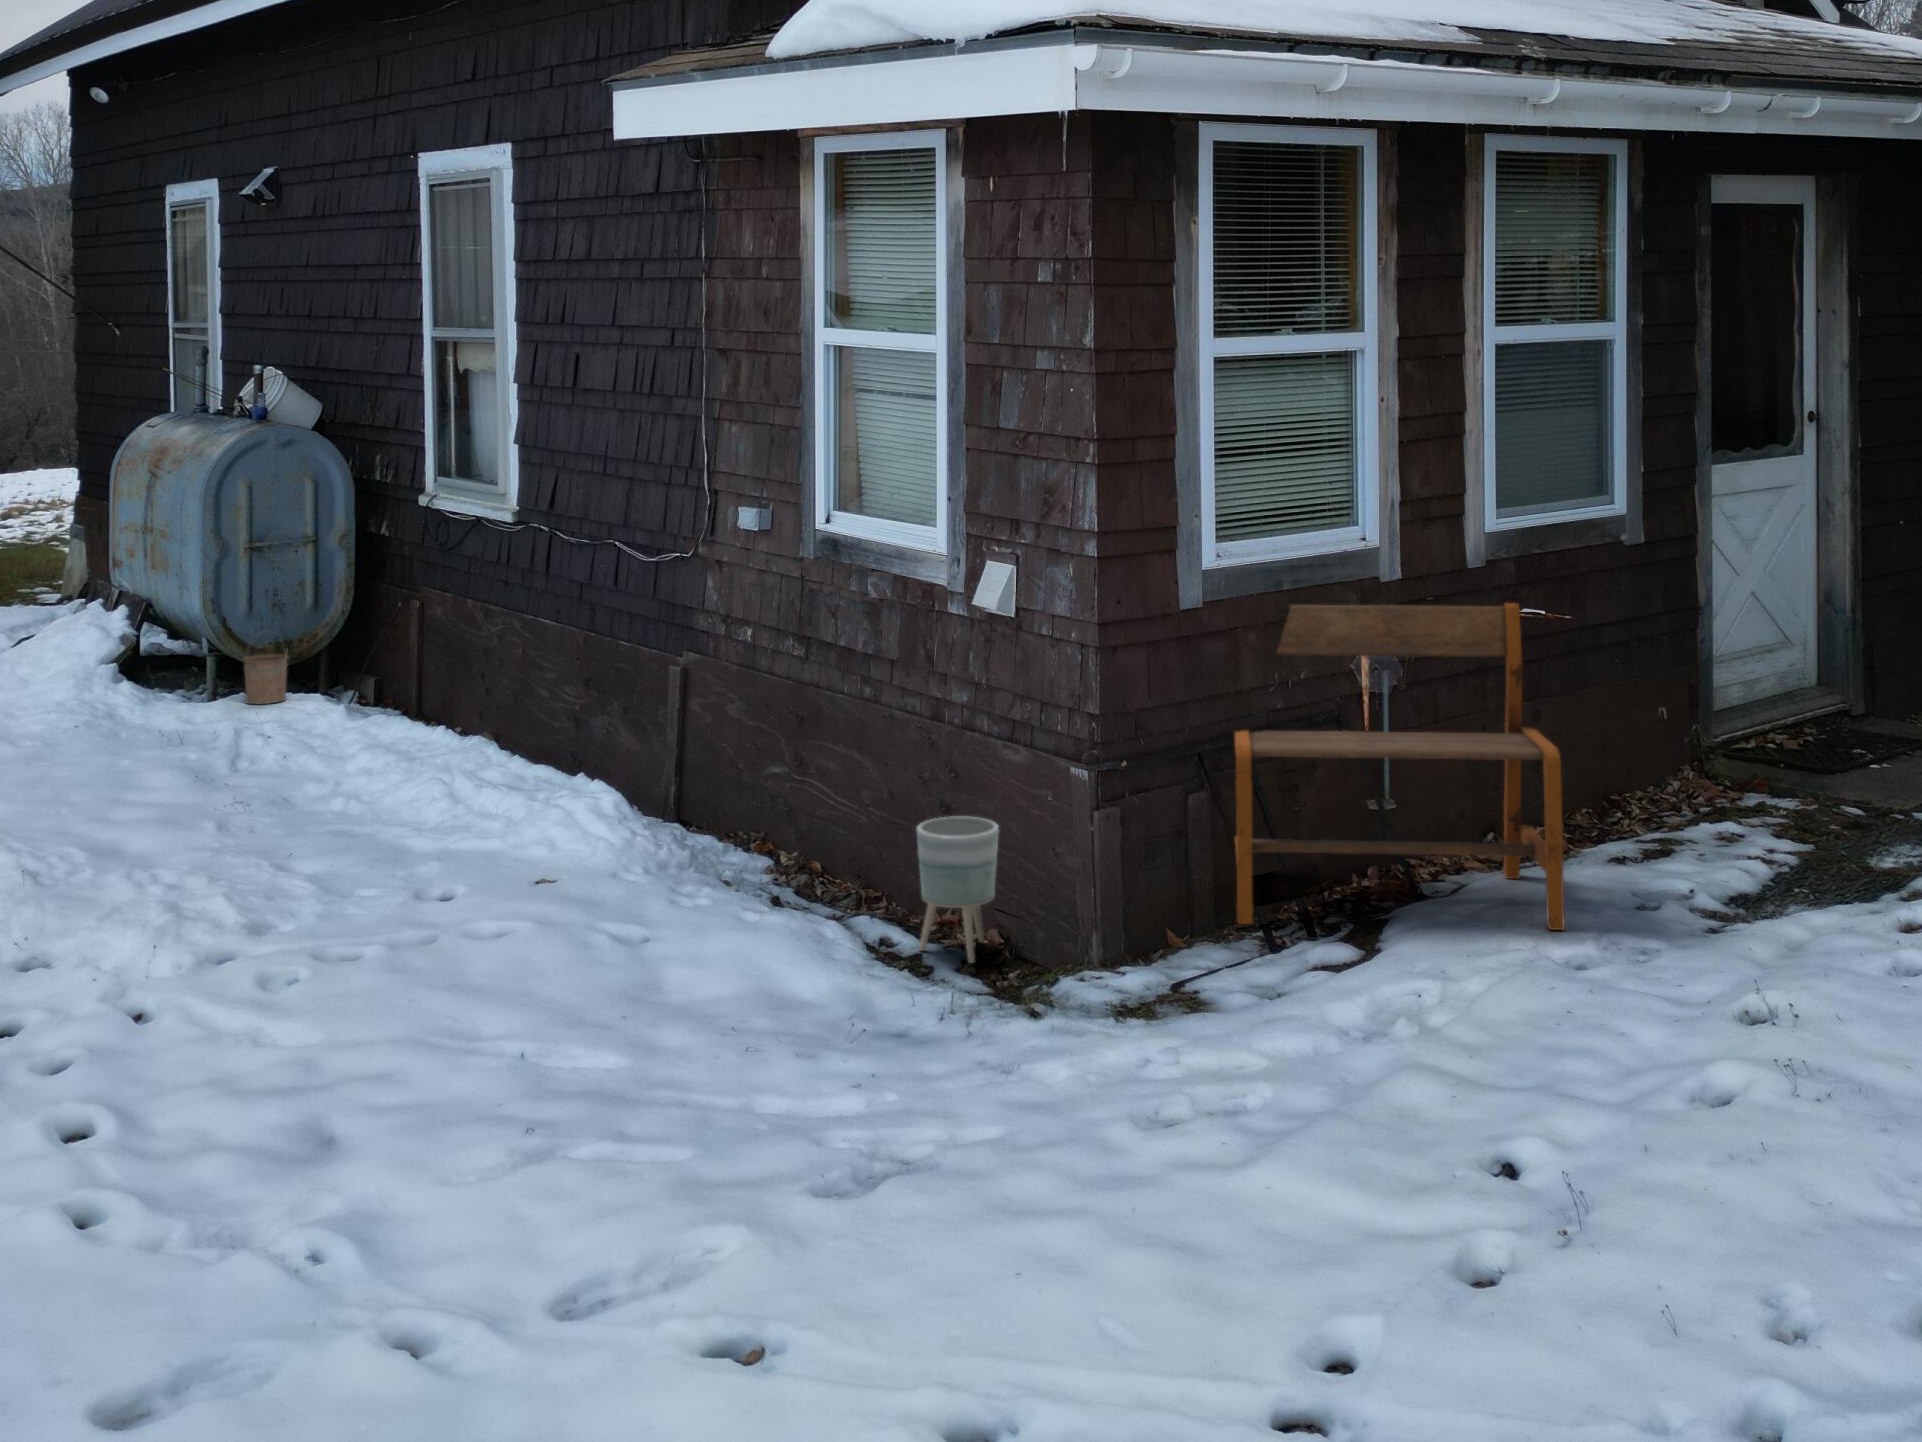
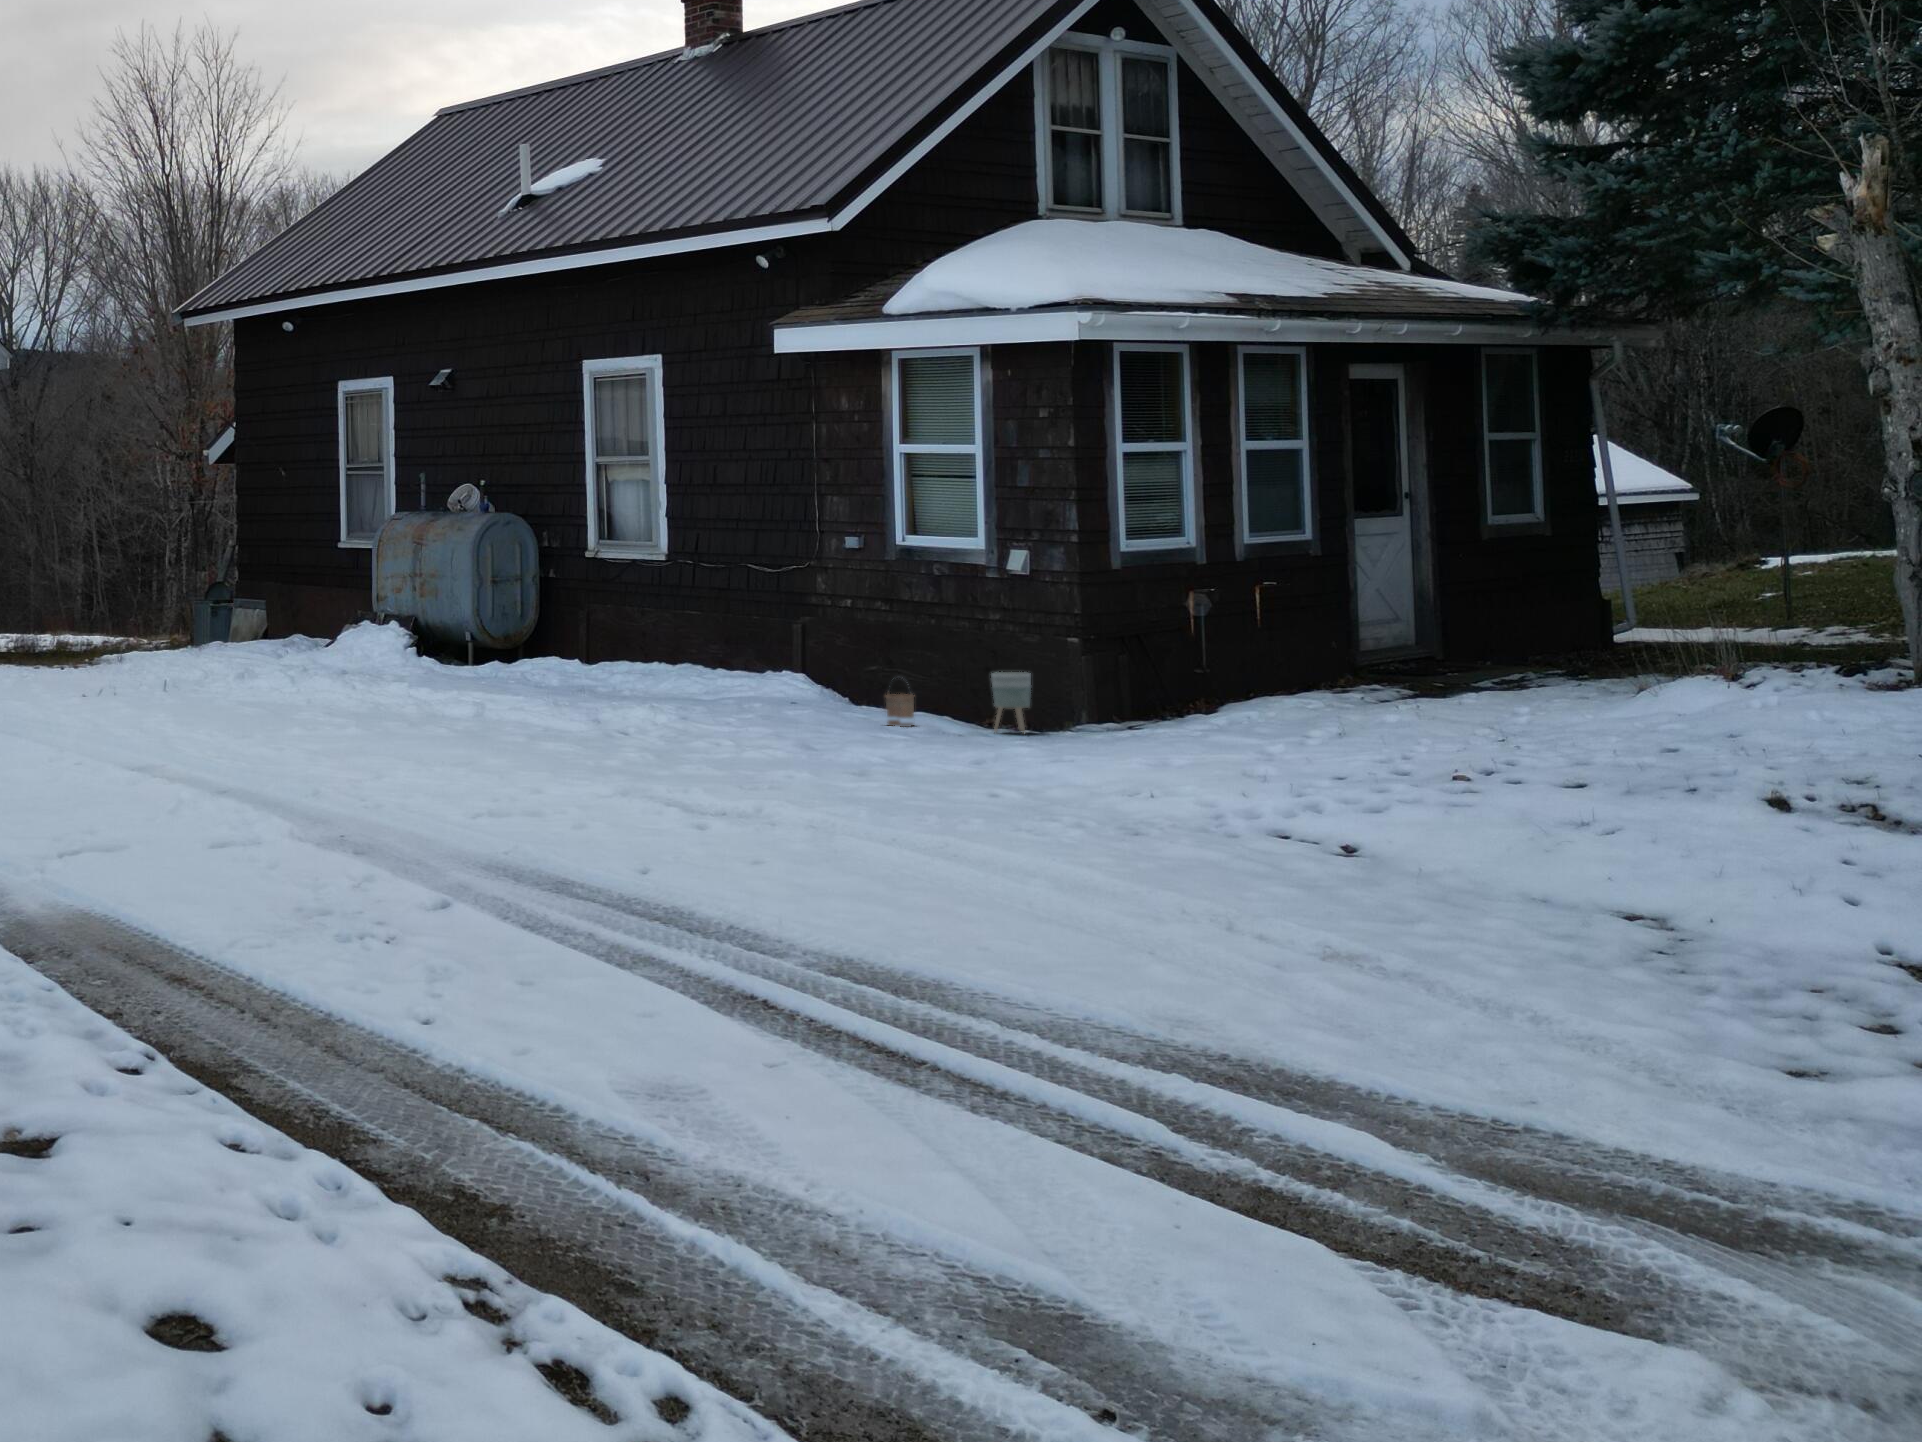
bench: present [1235,603,1565,930] -> none [1133,570,1309,713]
bucket: present [243,634,288,704] -> present [886,691,914,727]

